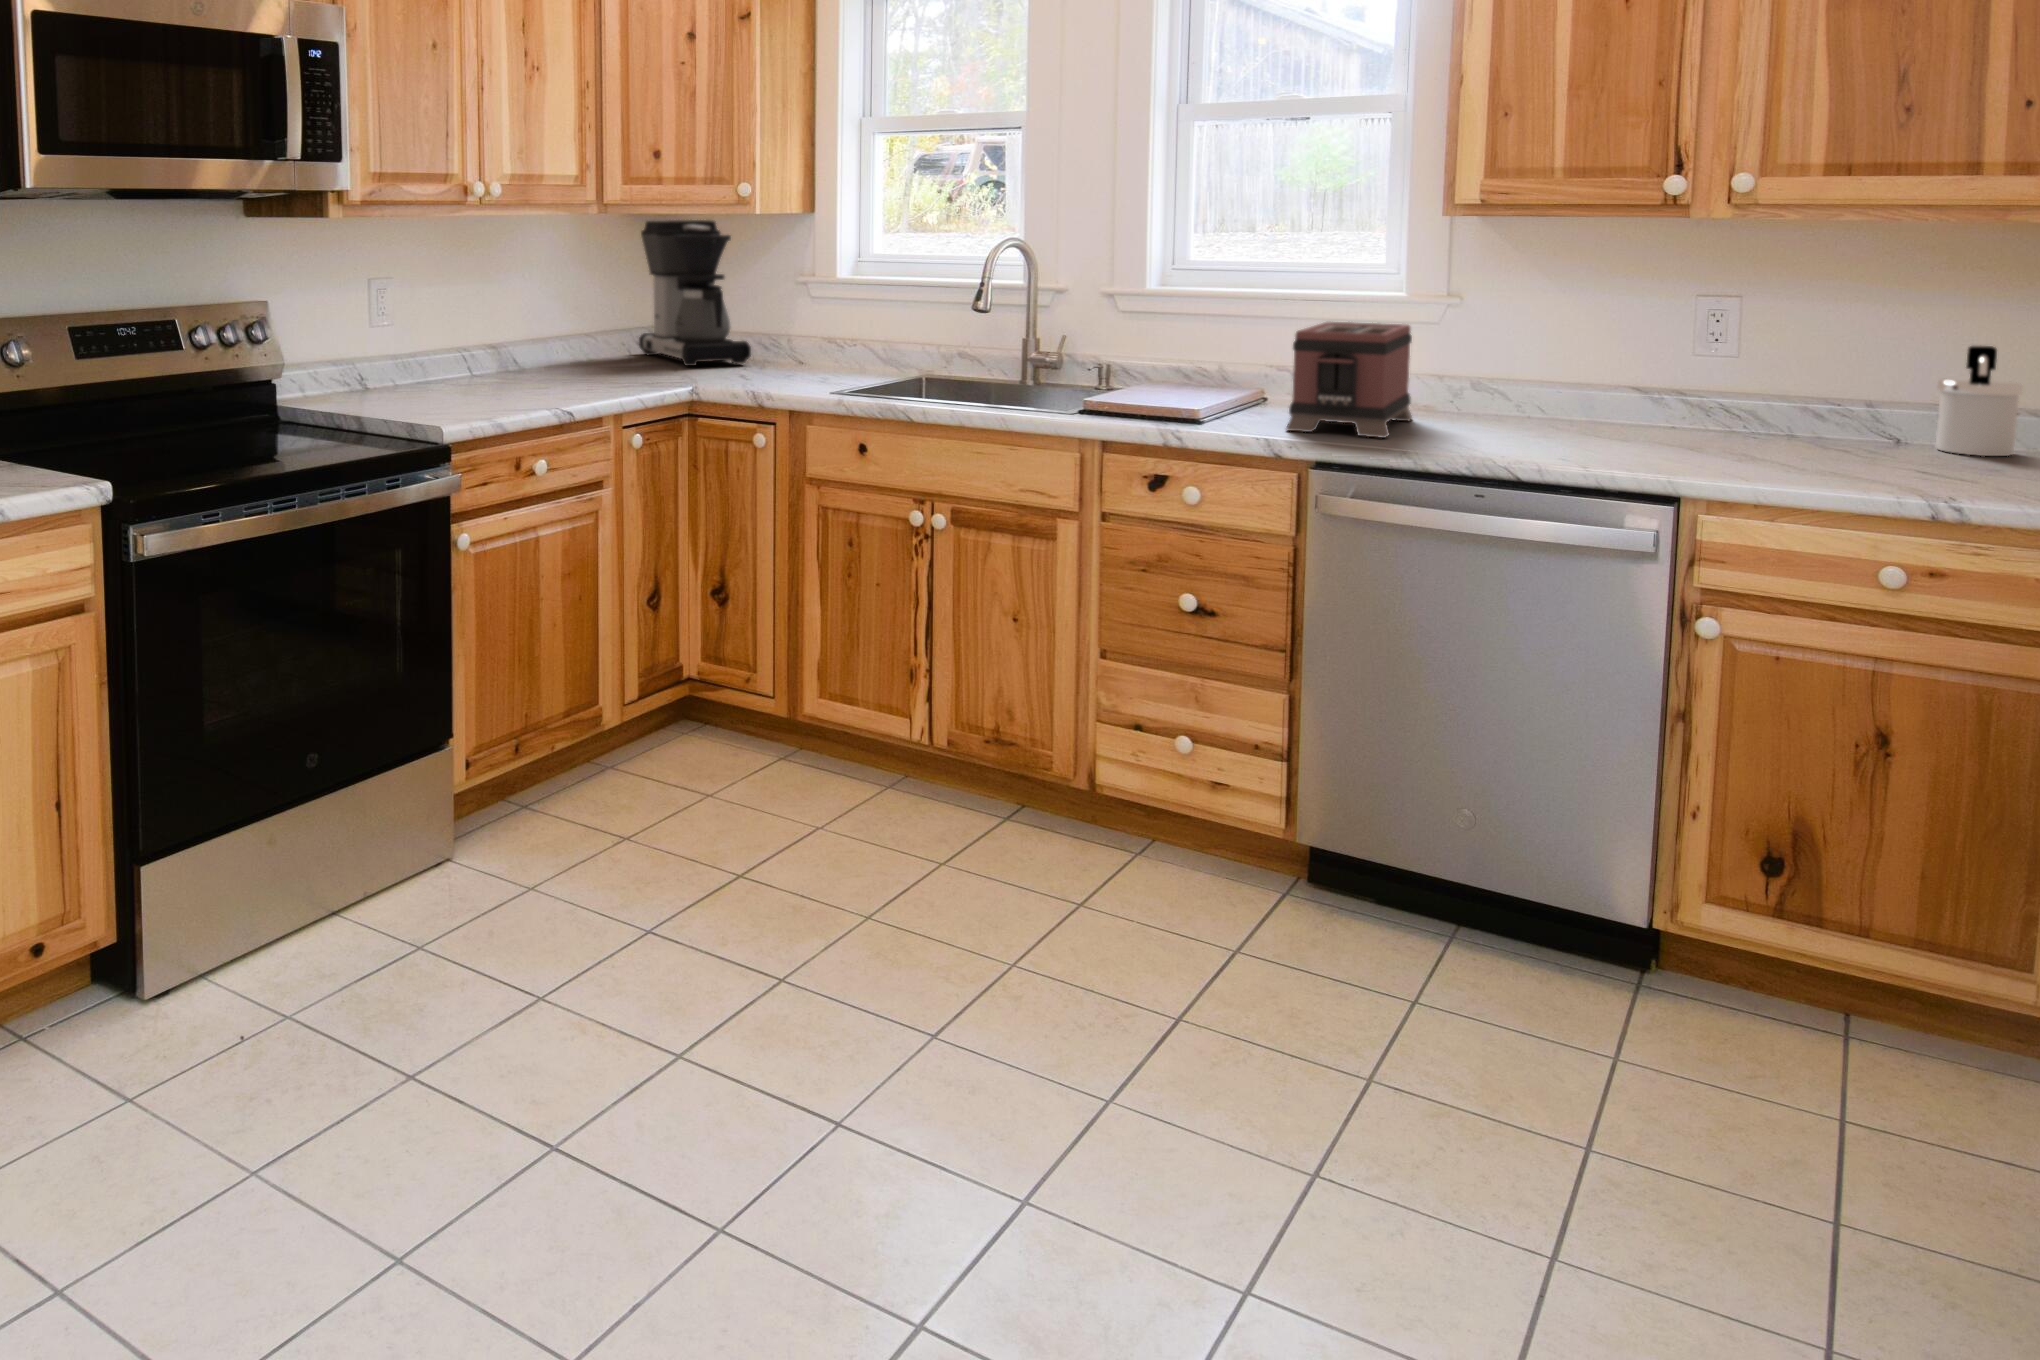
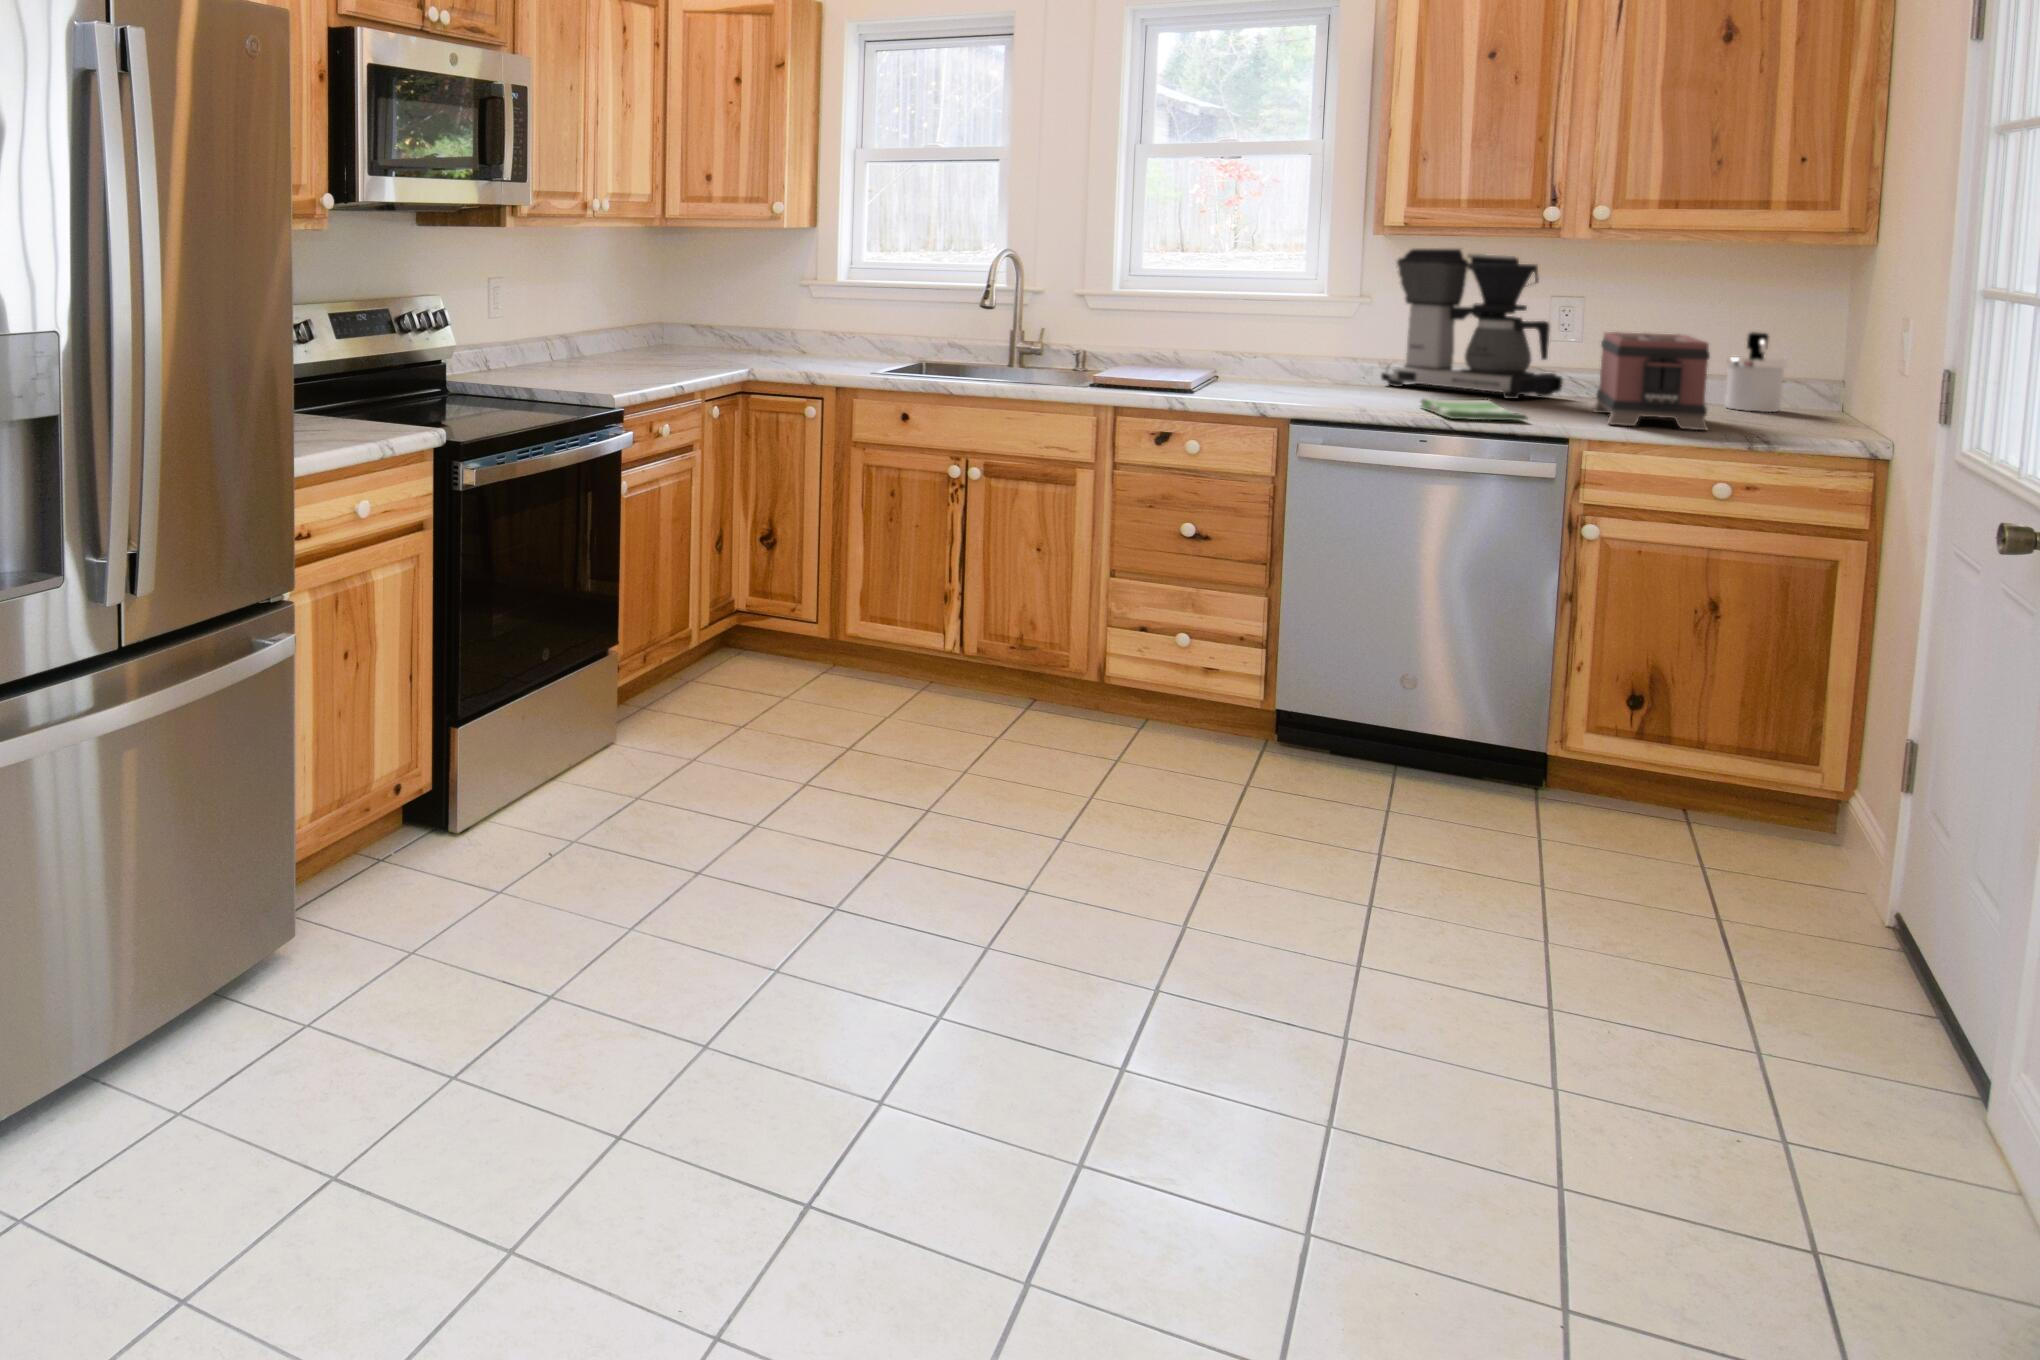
coffee maker: present [639,220,751,366] -> present [1381,248,1563,399]
toaster: present [1286,322,1412,438] -> present [1593,332,1710,430]
dish towel: none [1490,436,1620,471] -> present [1420,398,1528,420]

